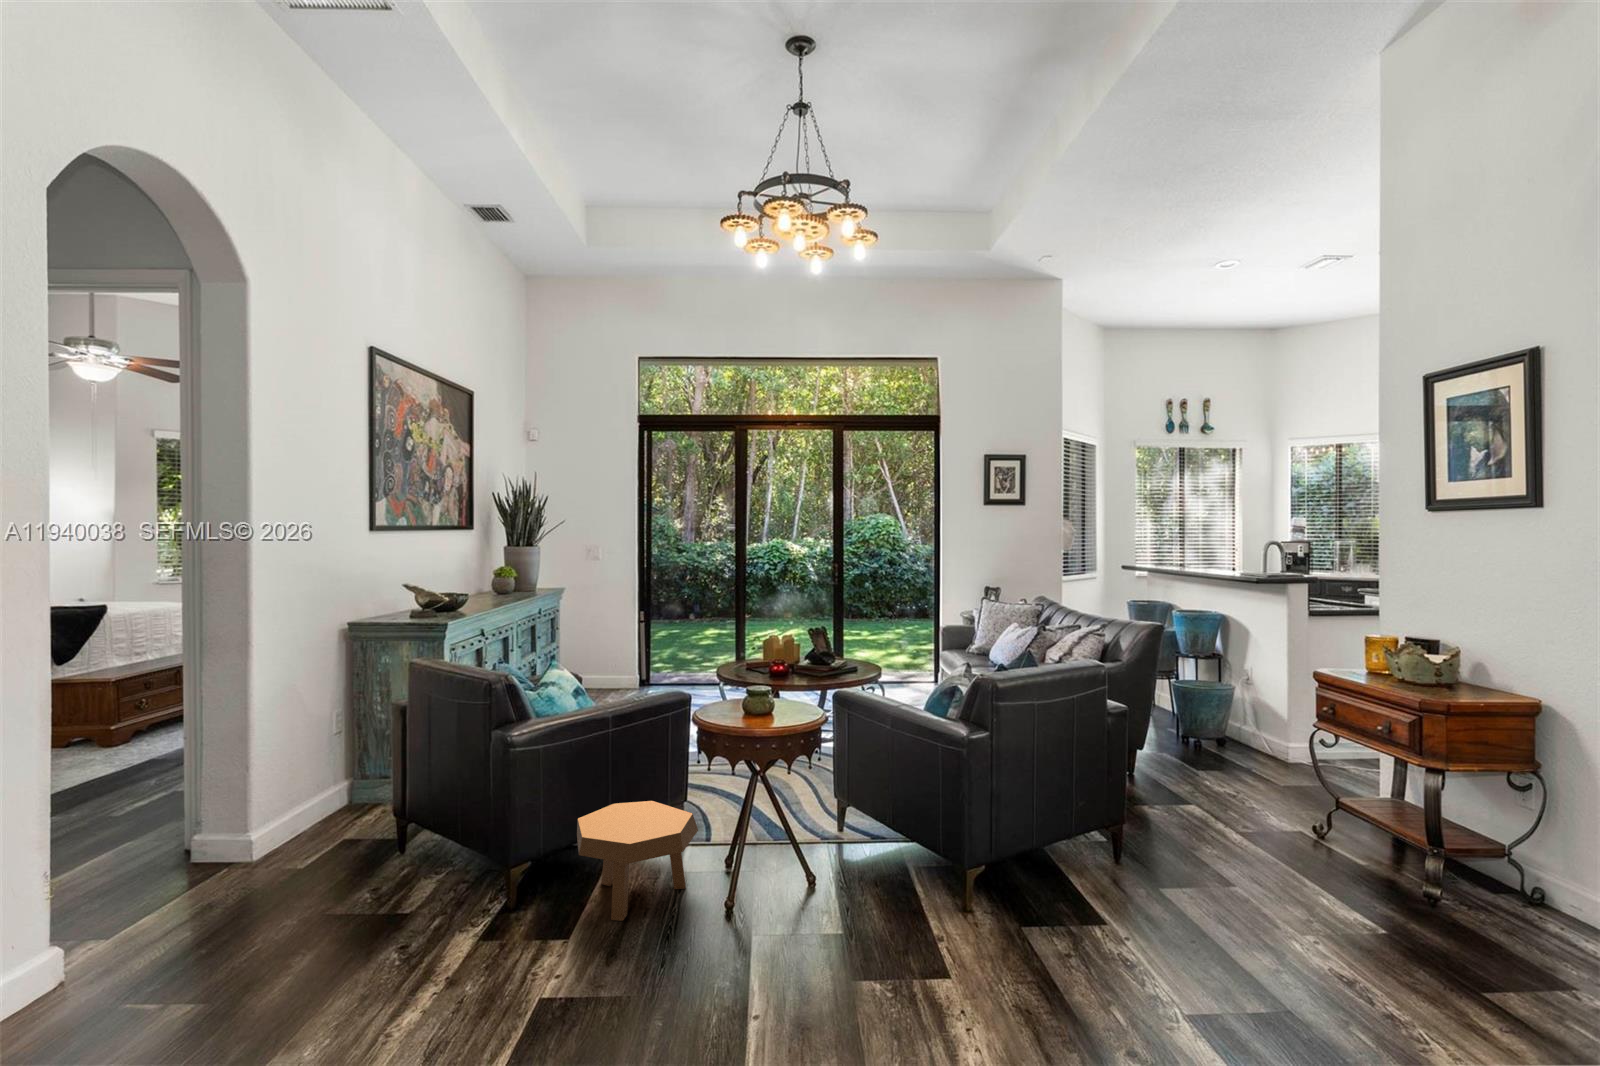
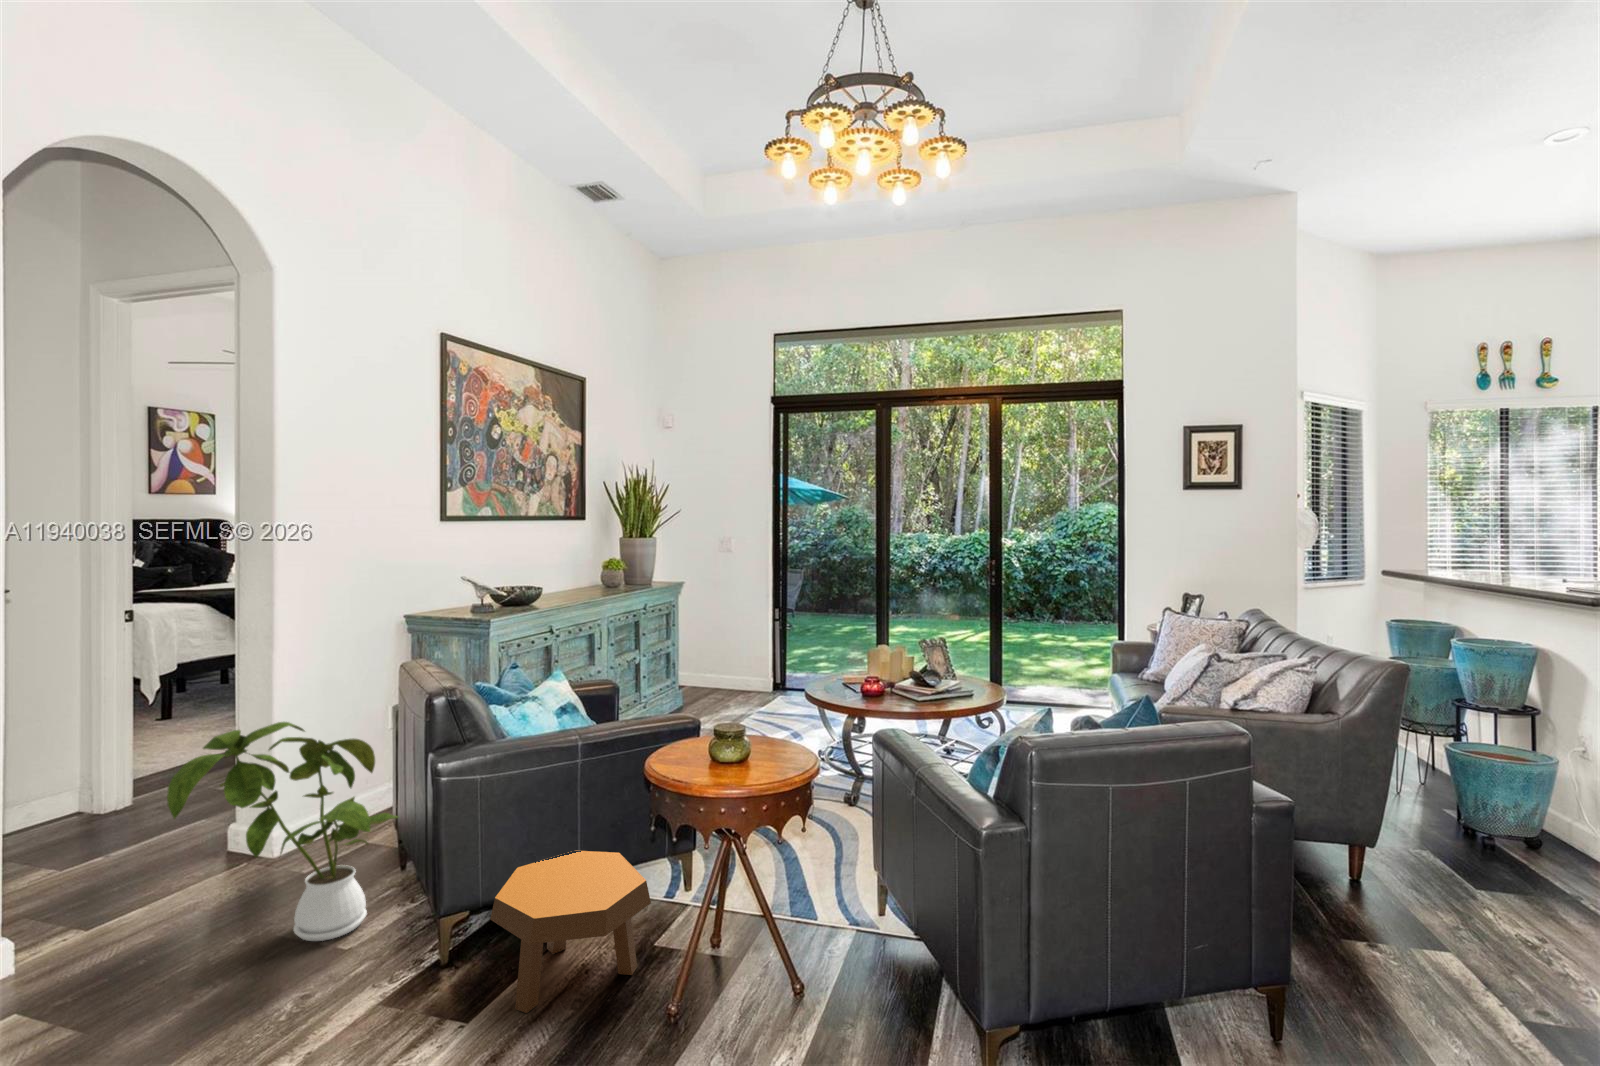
house plant: none [265,713,465,910] -> present [167,722,398,941]

